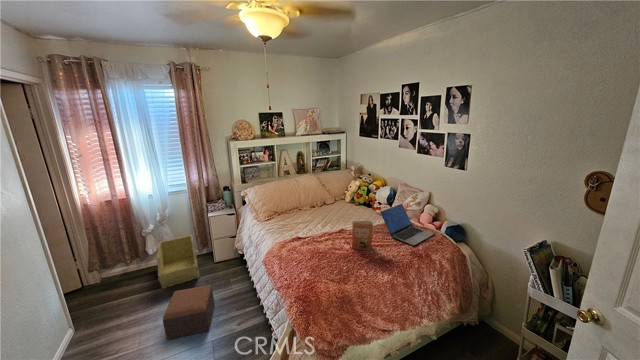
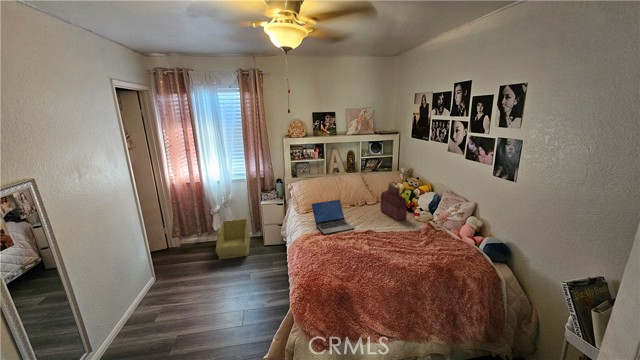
handbag: none [342,179,369,217] -> present [380,182,407,221]
laptop: present [381,204,435,246] -> present [312,200,354,235]
paperback book: present [352,221,373,250] -> none [360,224,402,264]
footstool: present [163,285,215,339] -> none [210,263,254,300]

